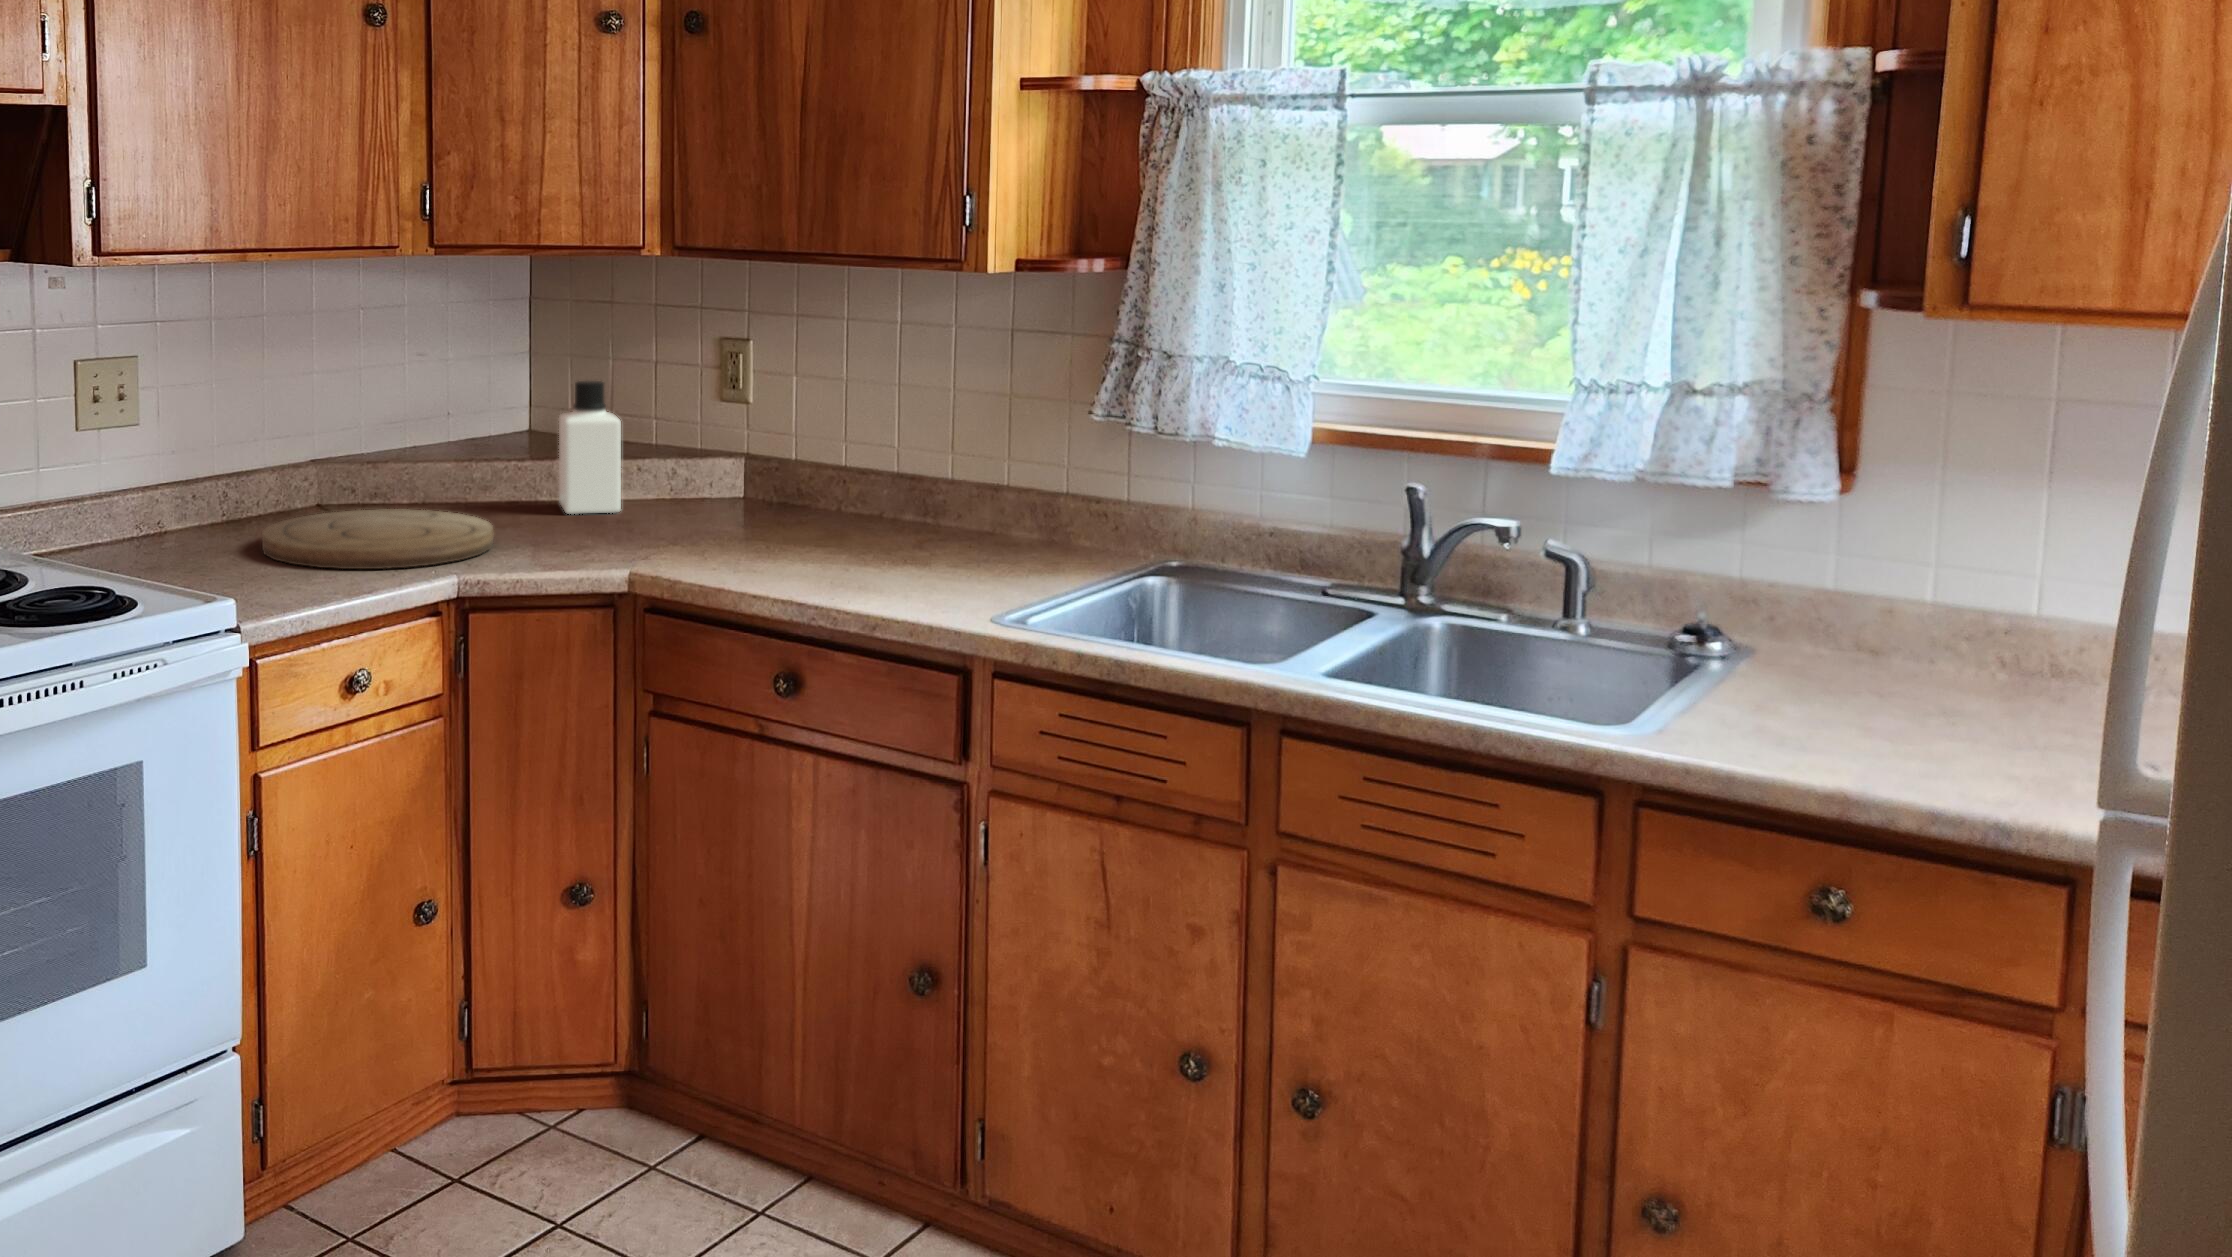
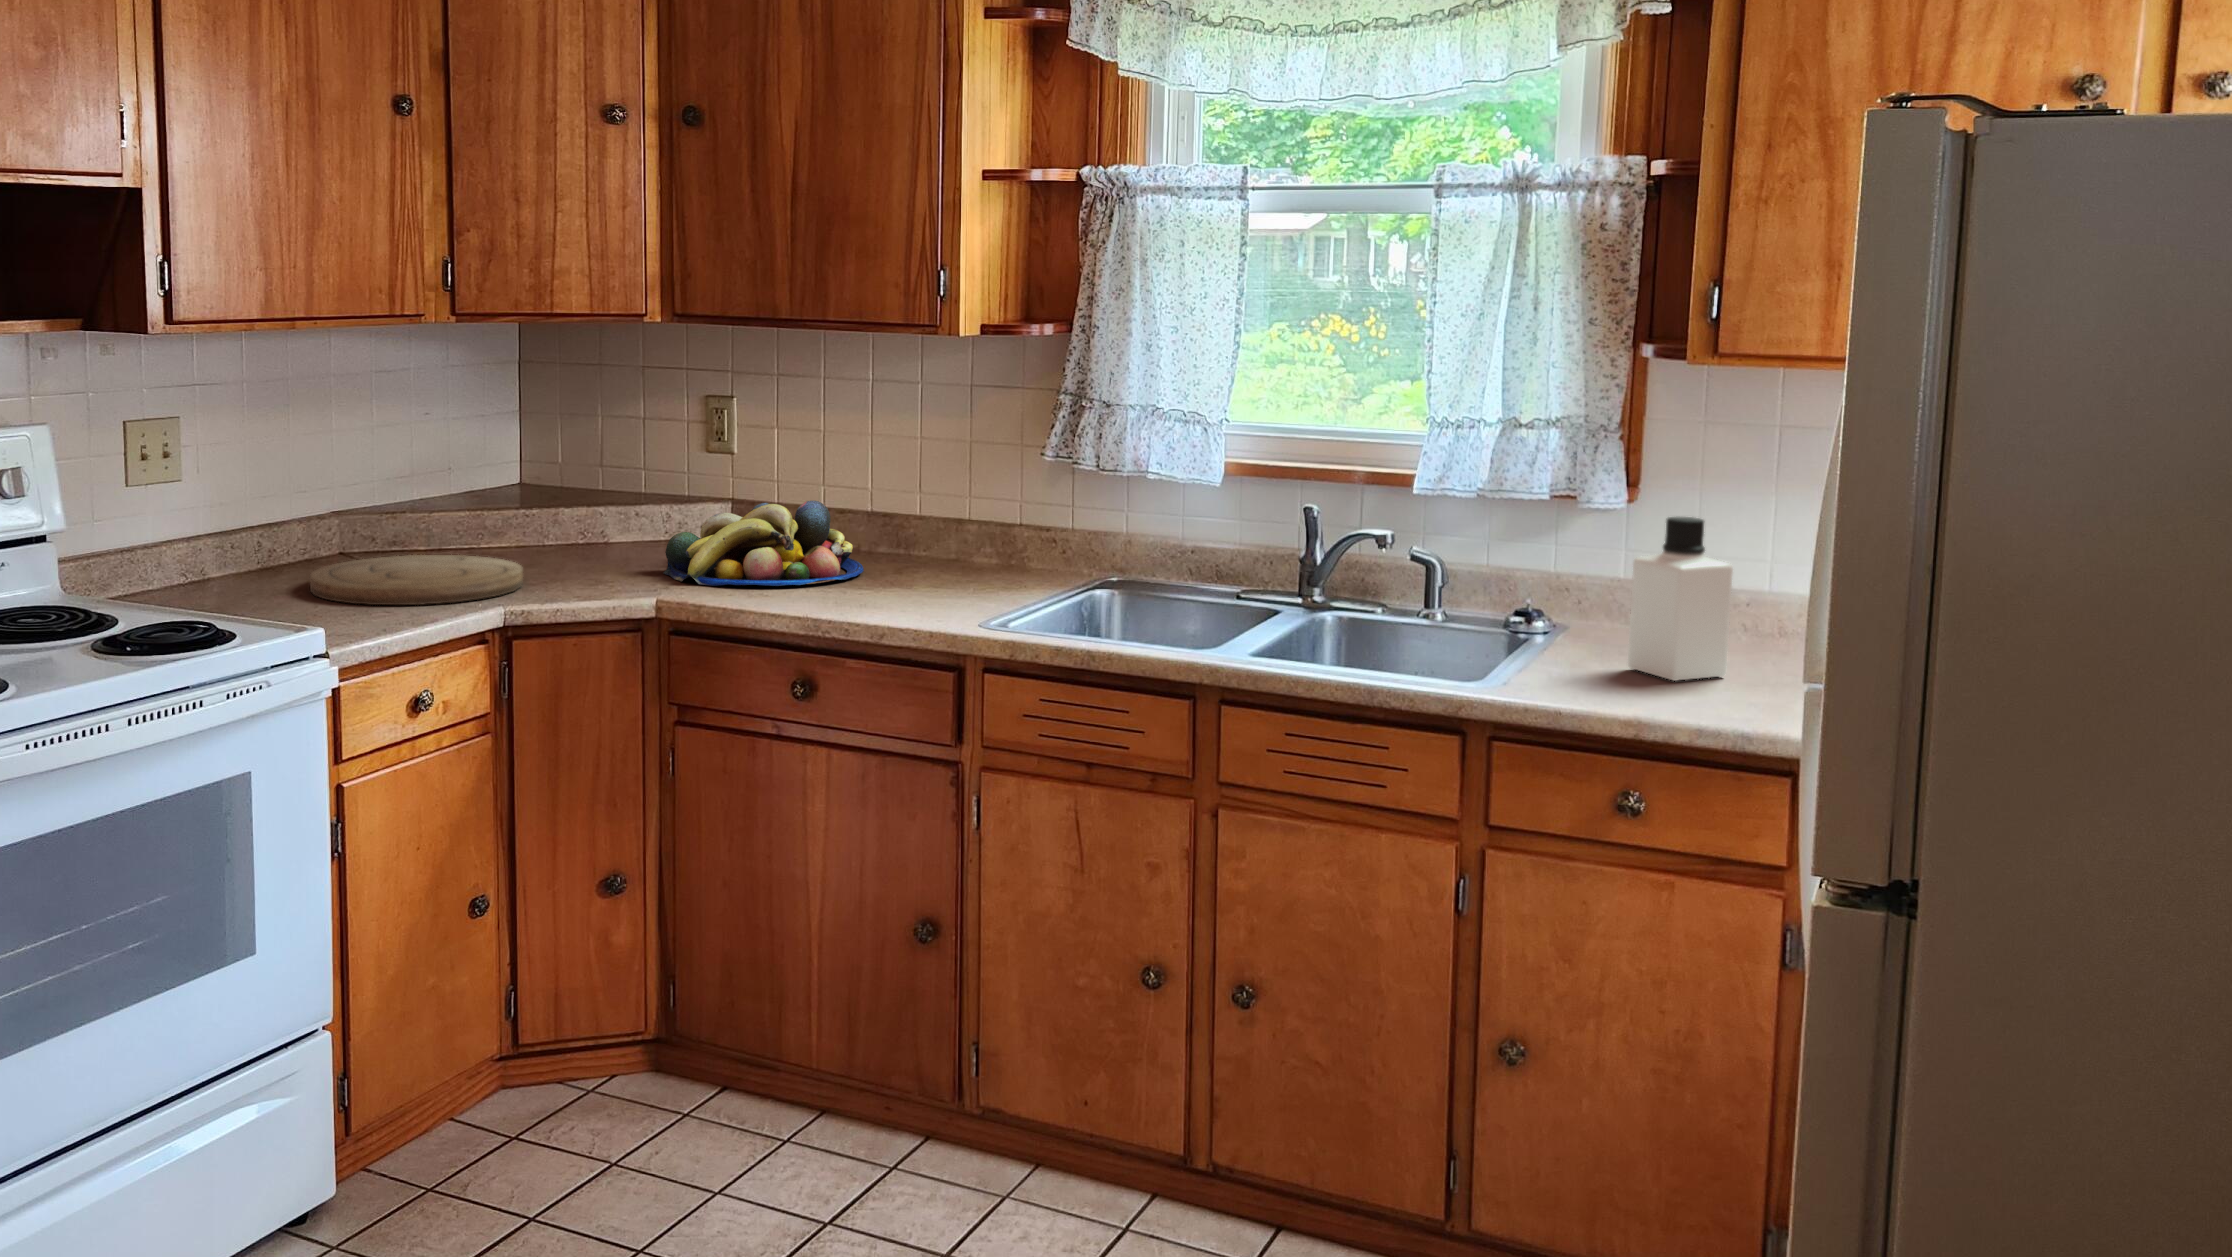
bottle: present [559,381,621,514] -> present [1628,517,1733,681]
fruit bowl: none [651,459,879,558] -> present [664,501,864,586]

